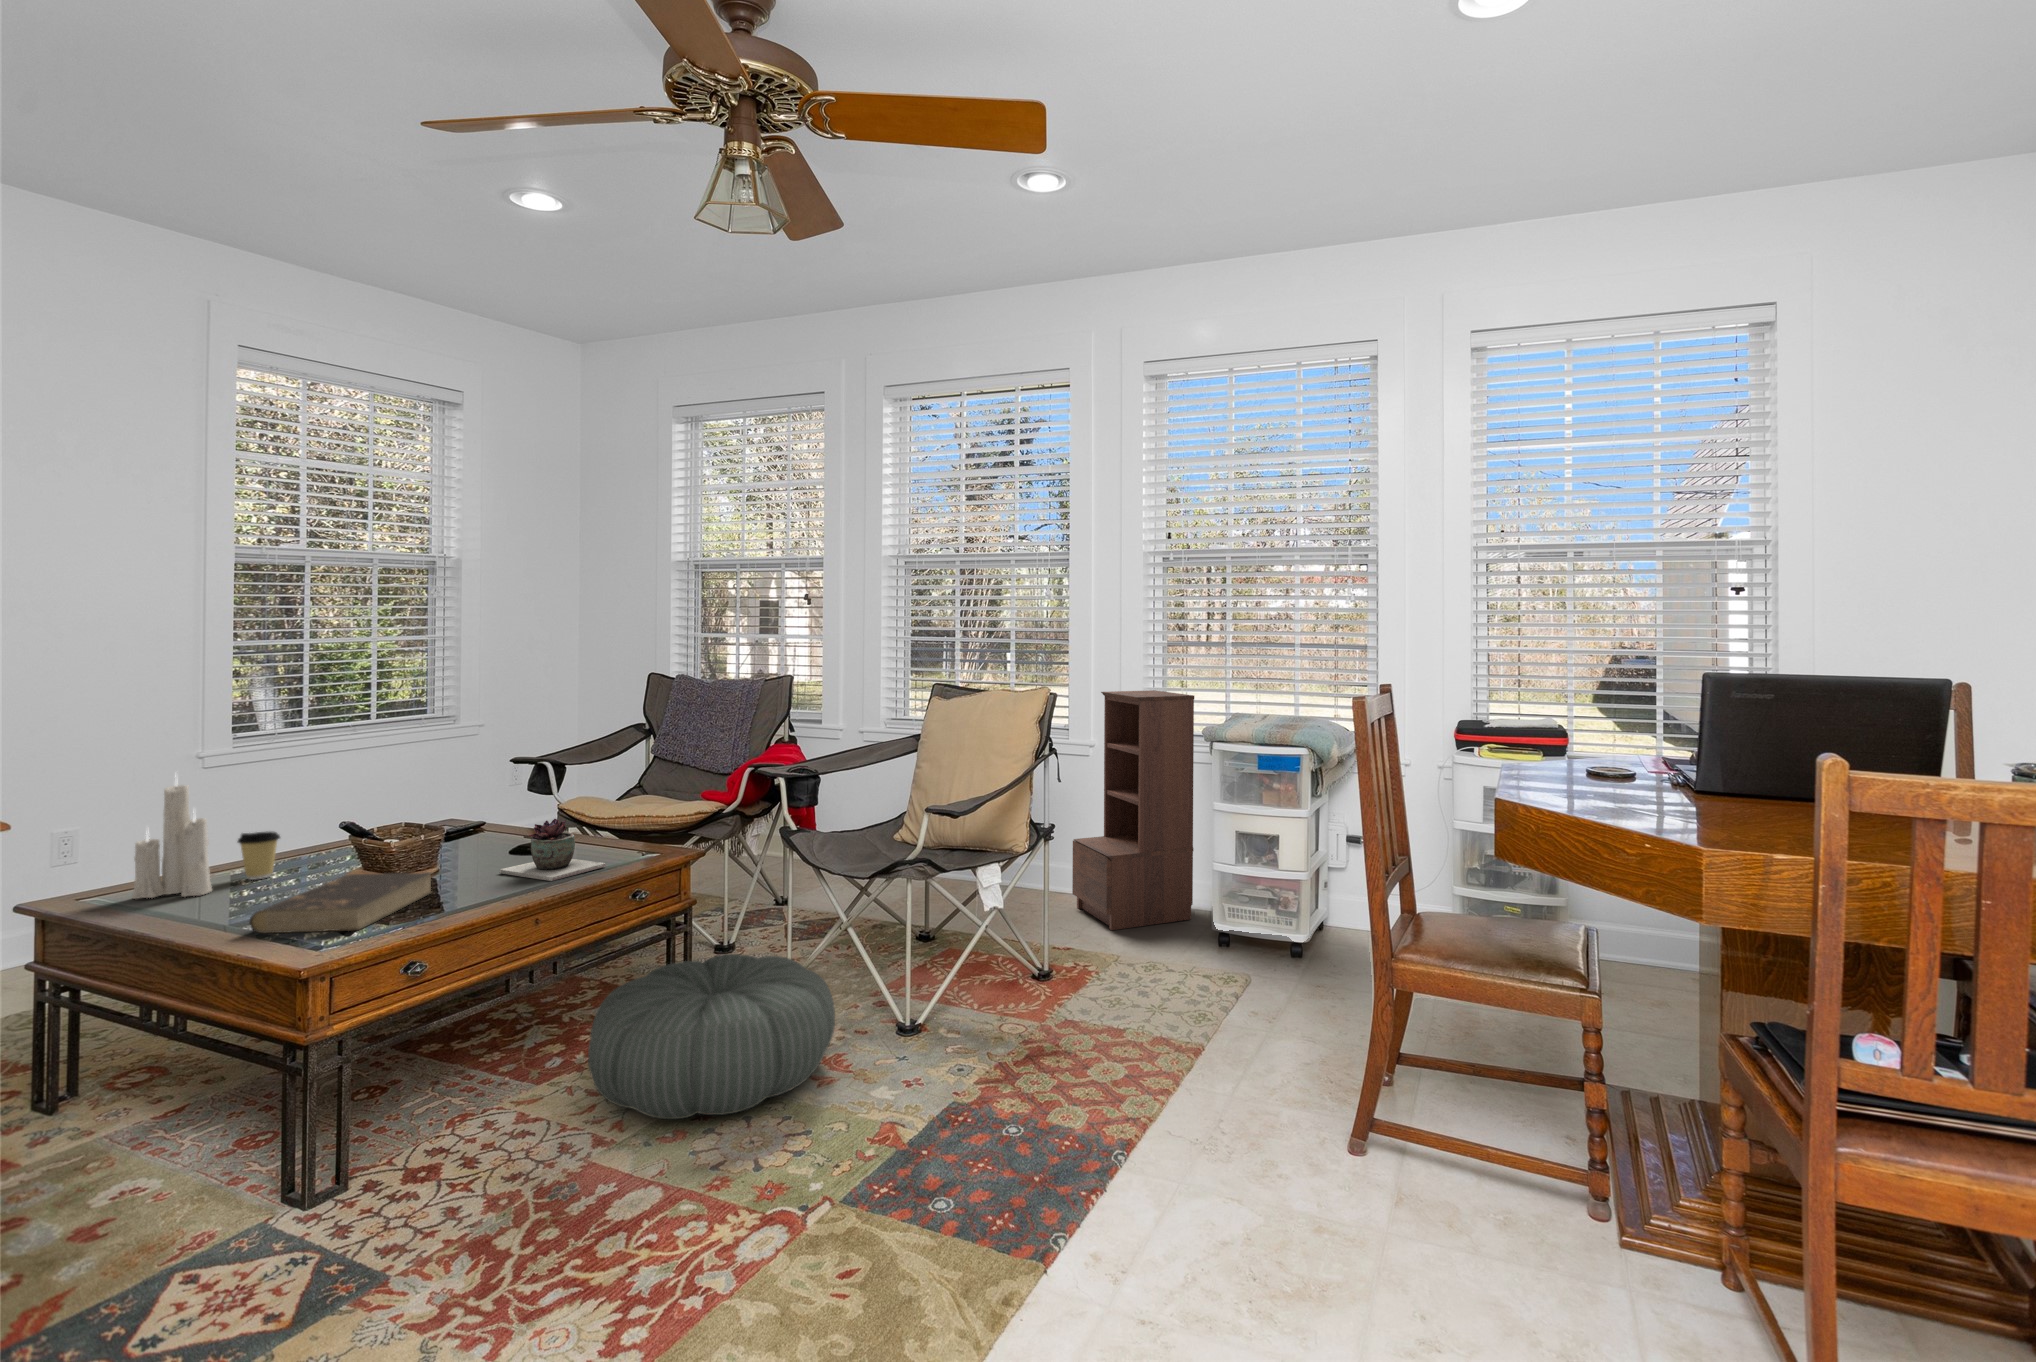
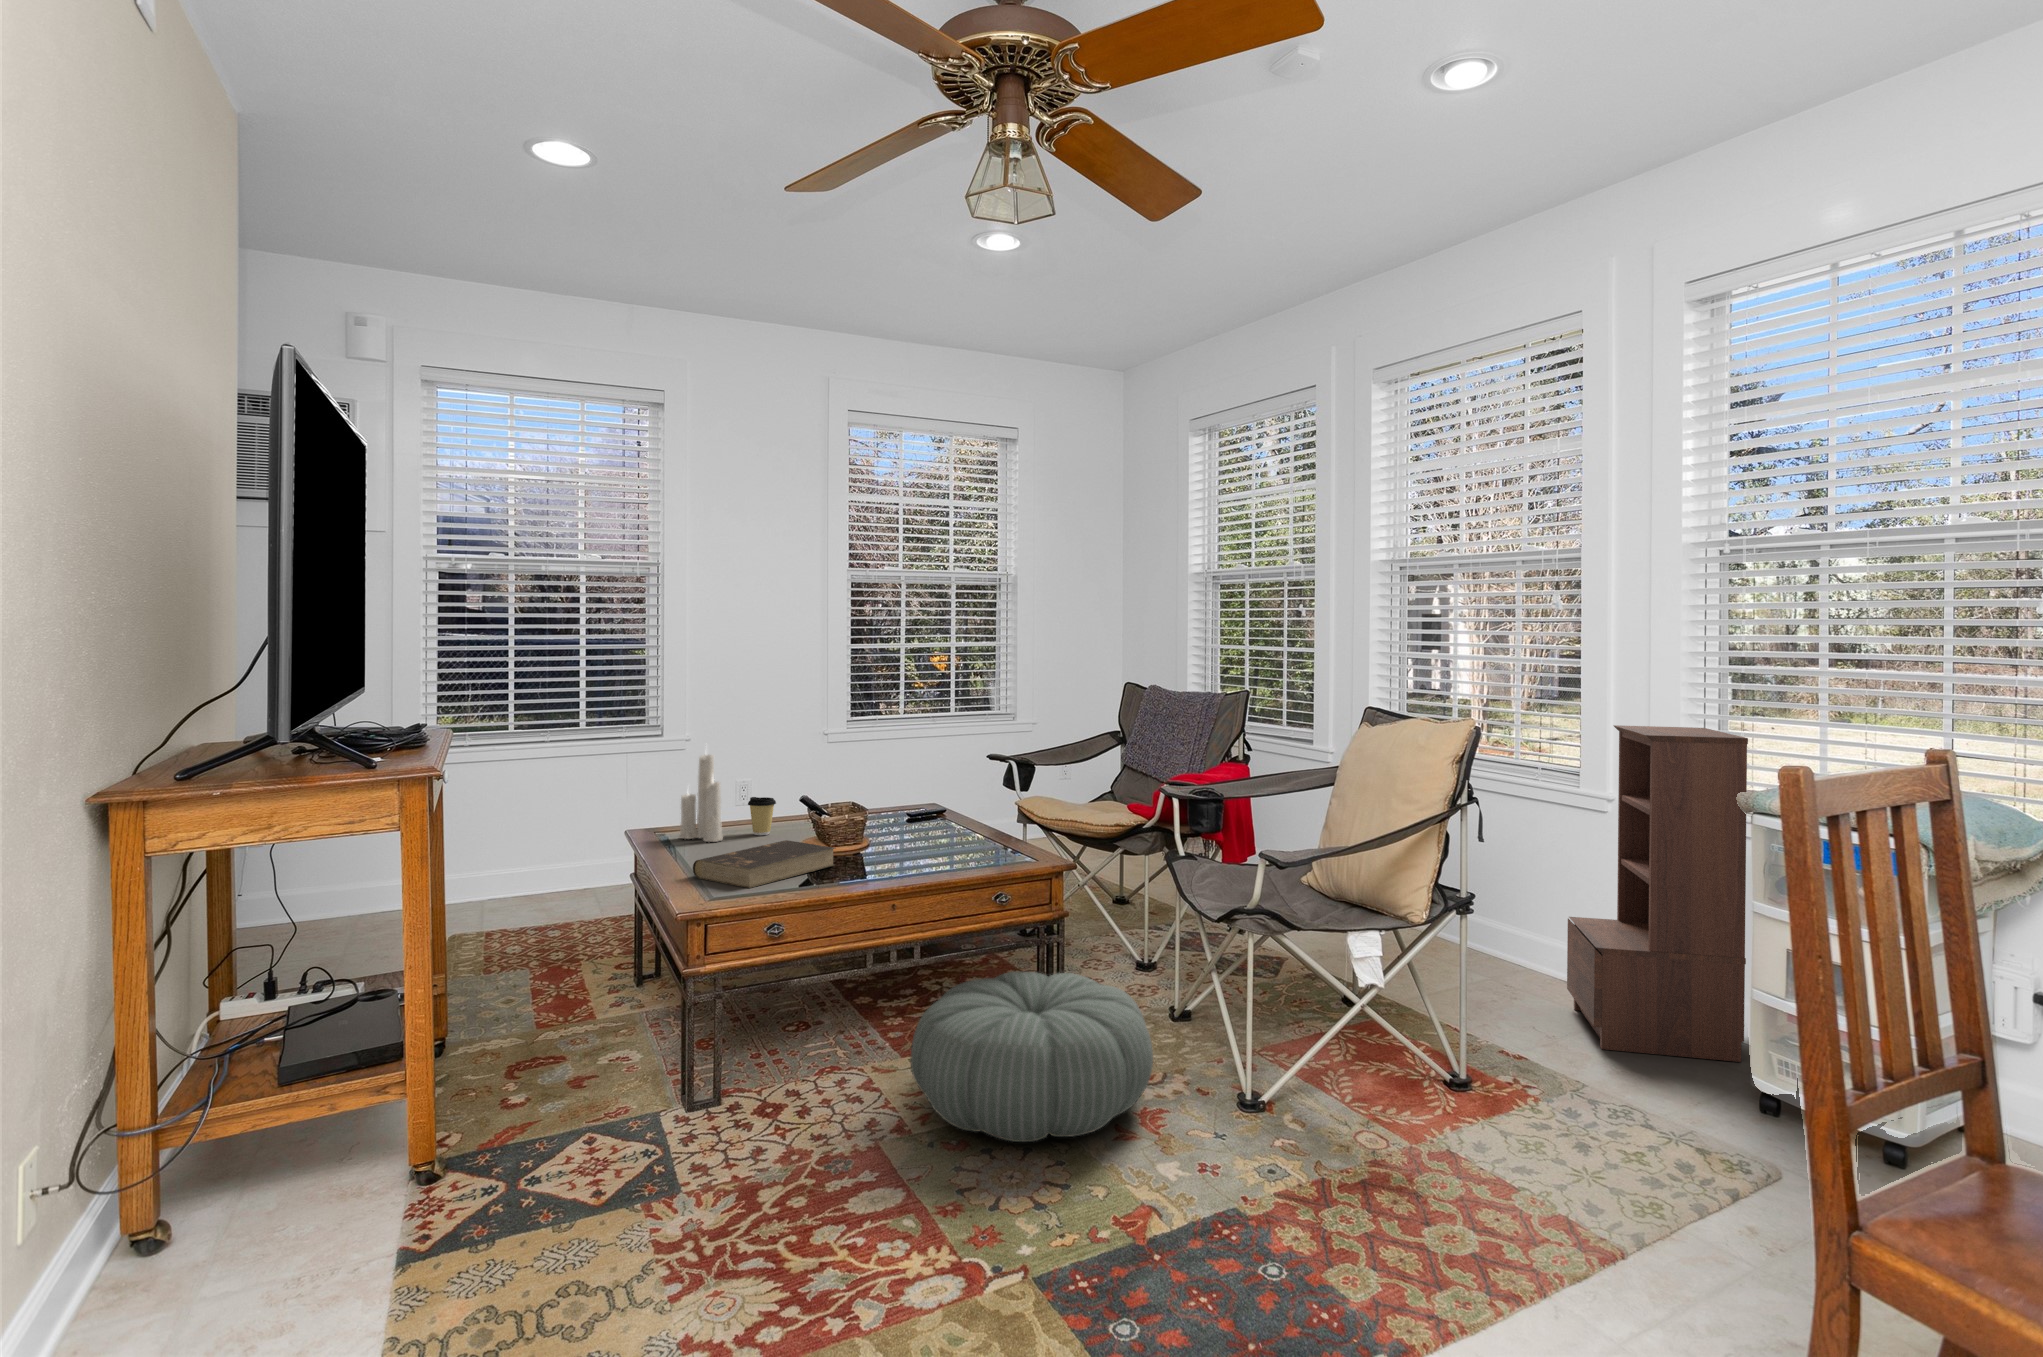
succulent plant: present [500,819,606,881] -> none [900,813,980,871]

